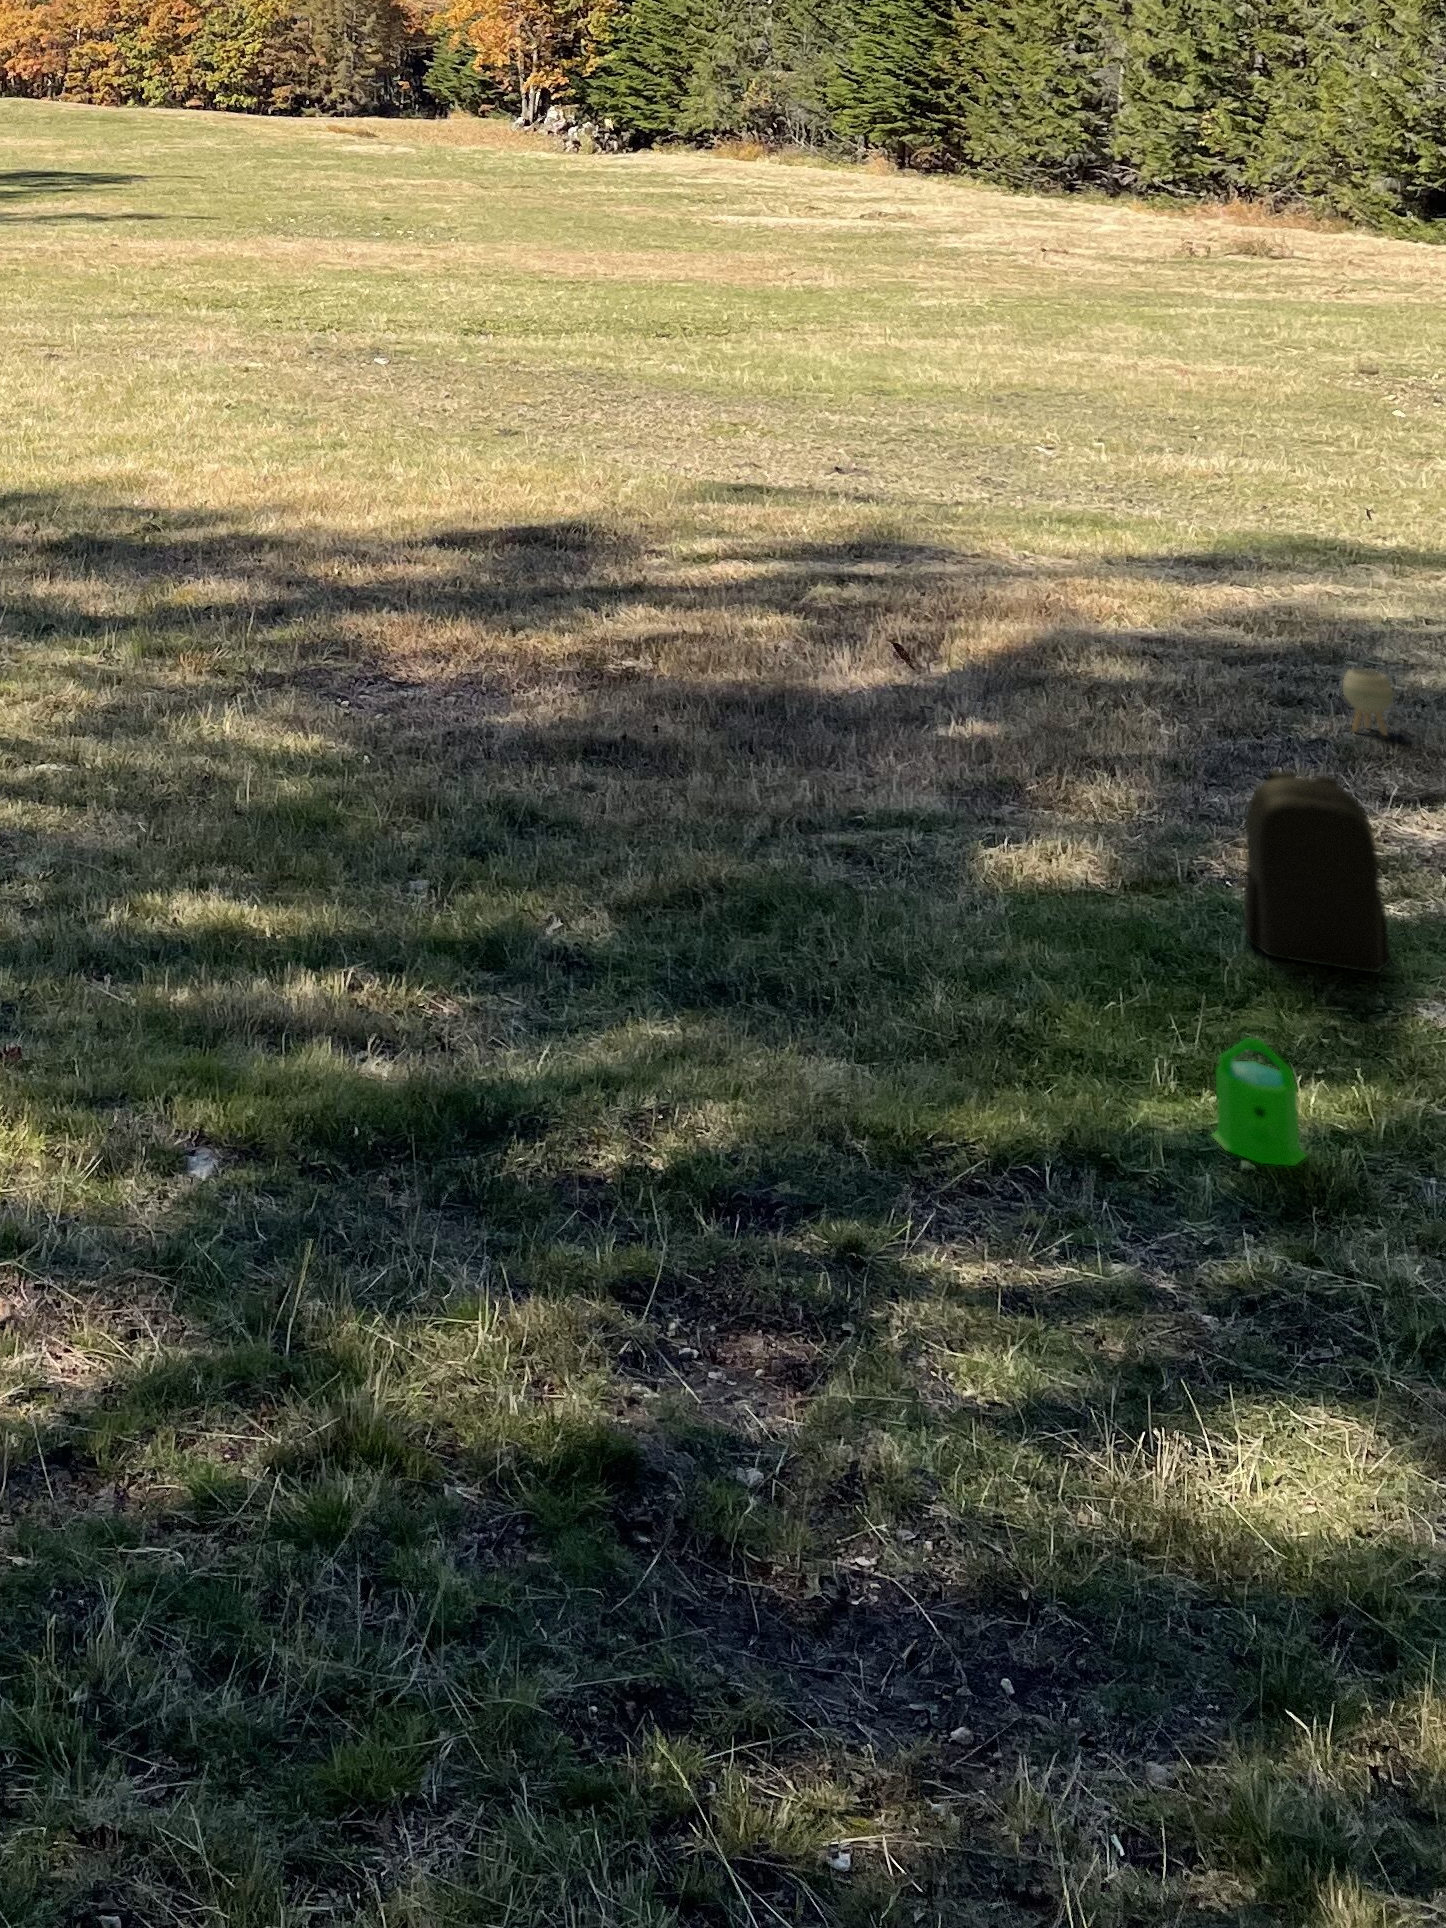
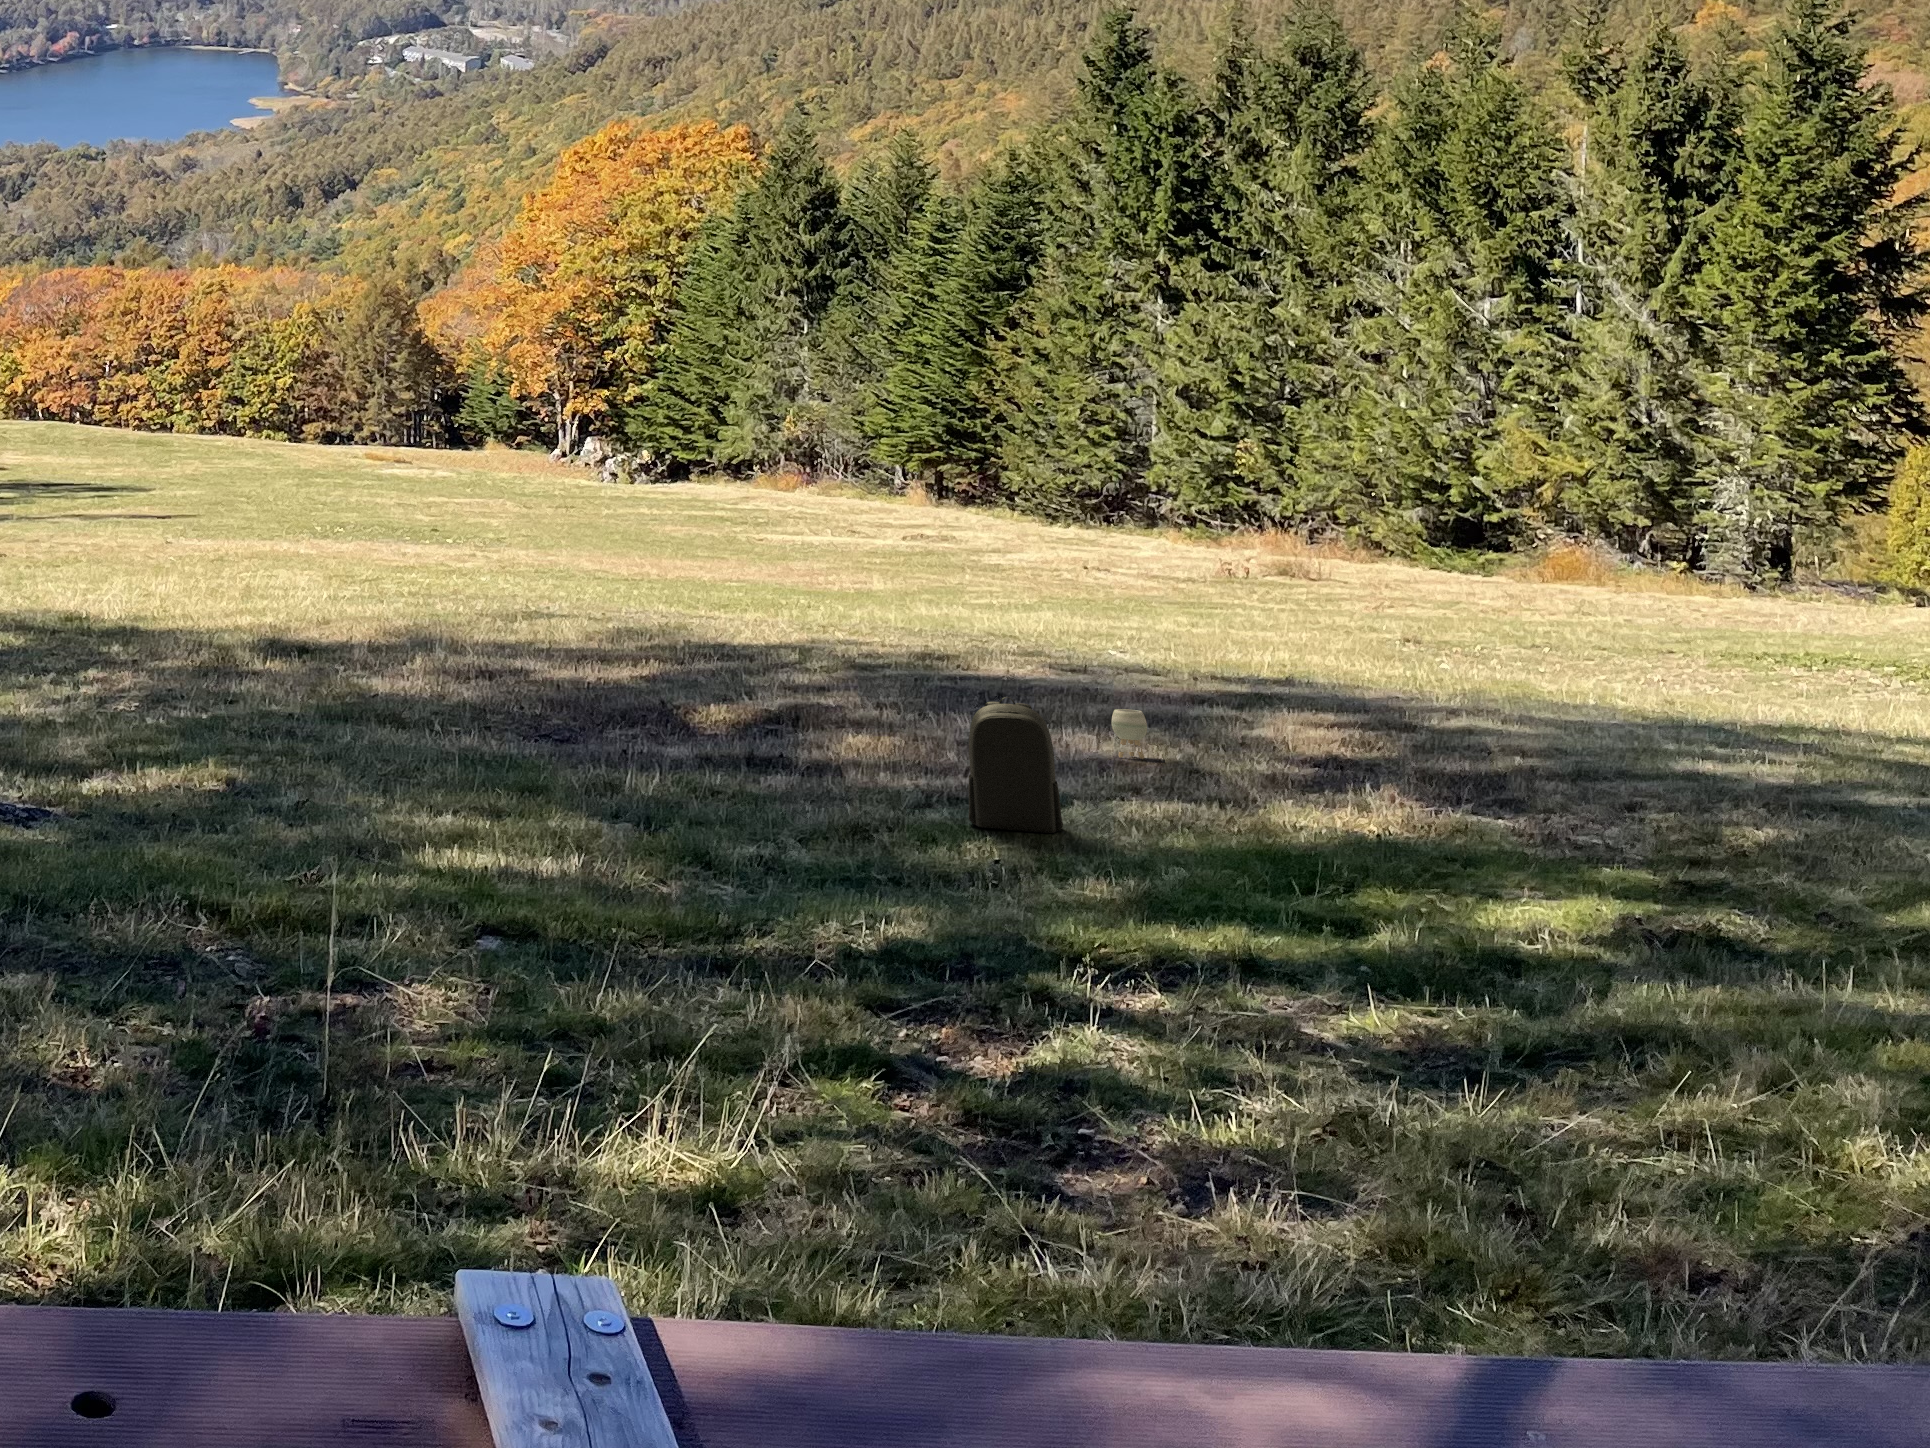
watering can: present [1212,1038,1306,1166] -> none [891,806,950,885]

